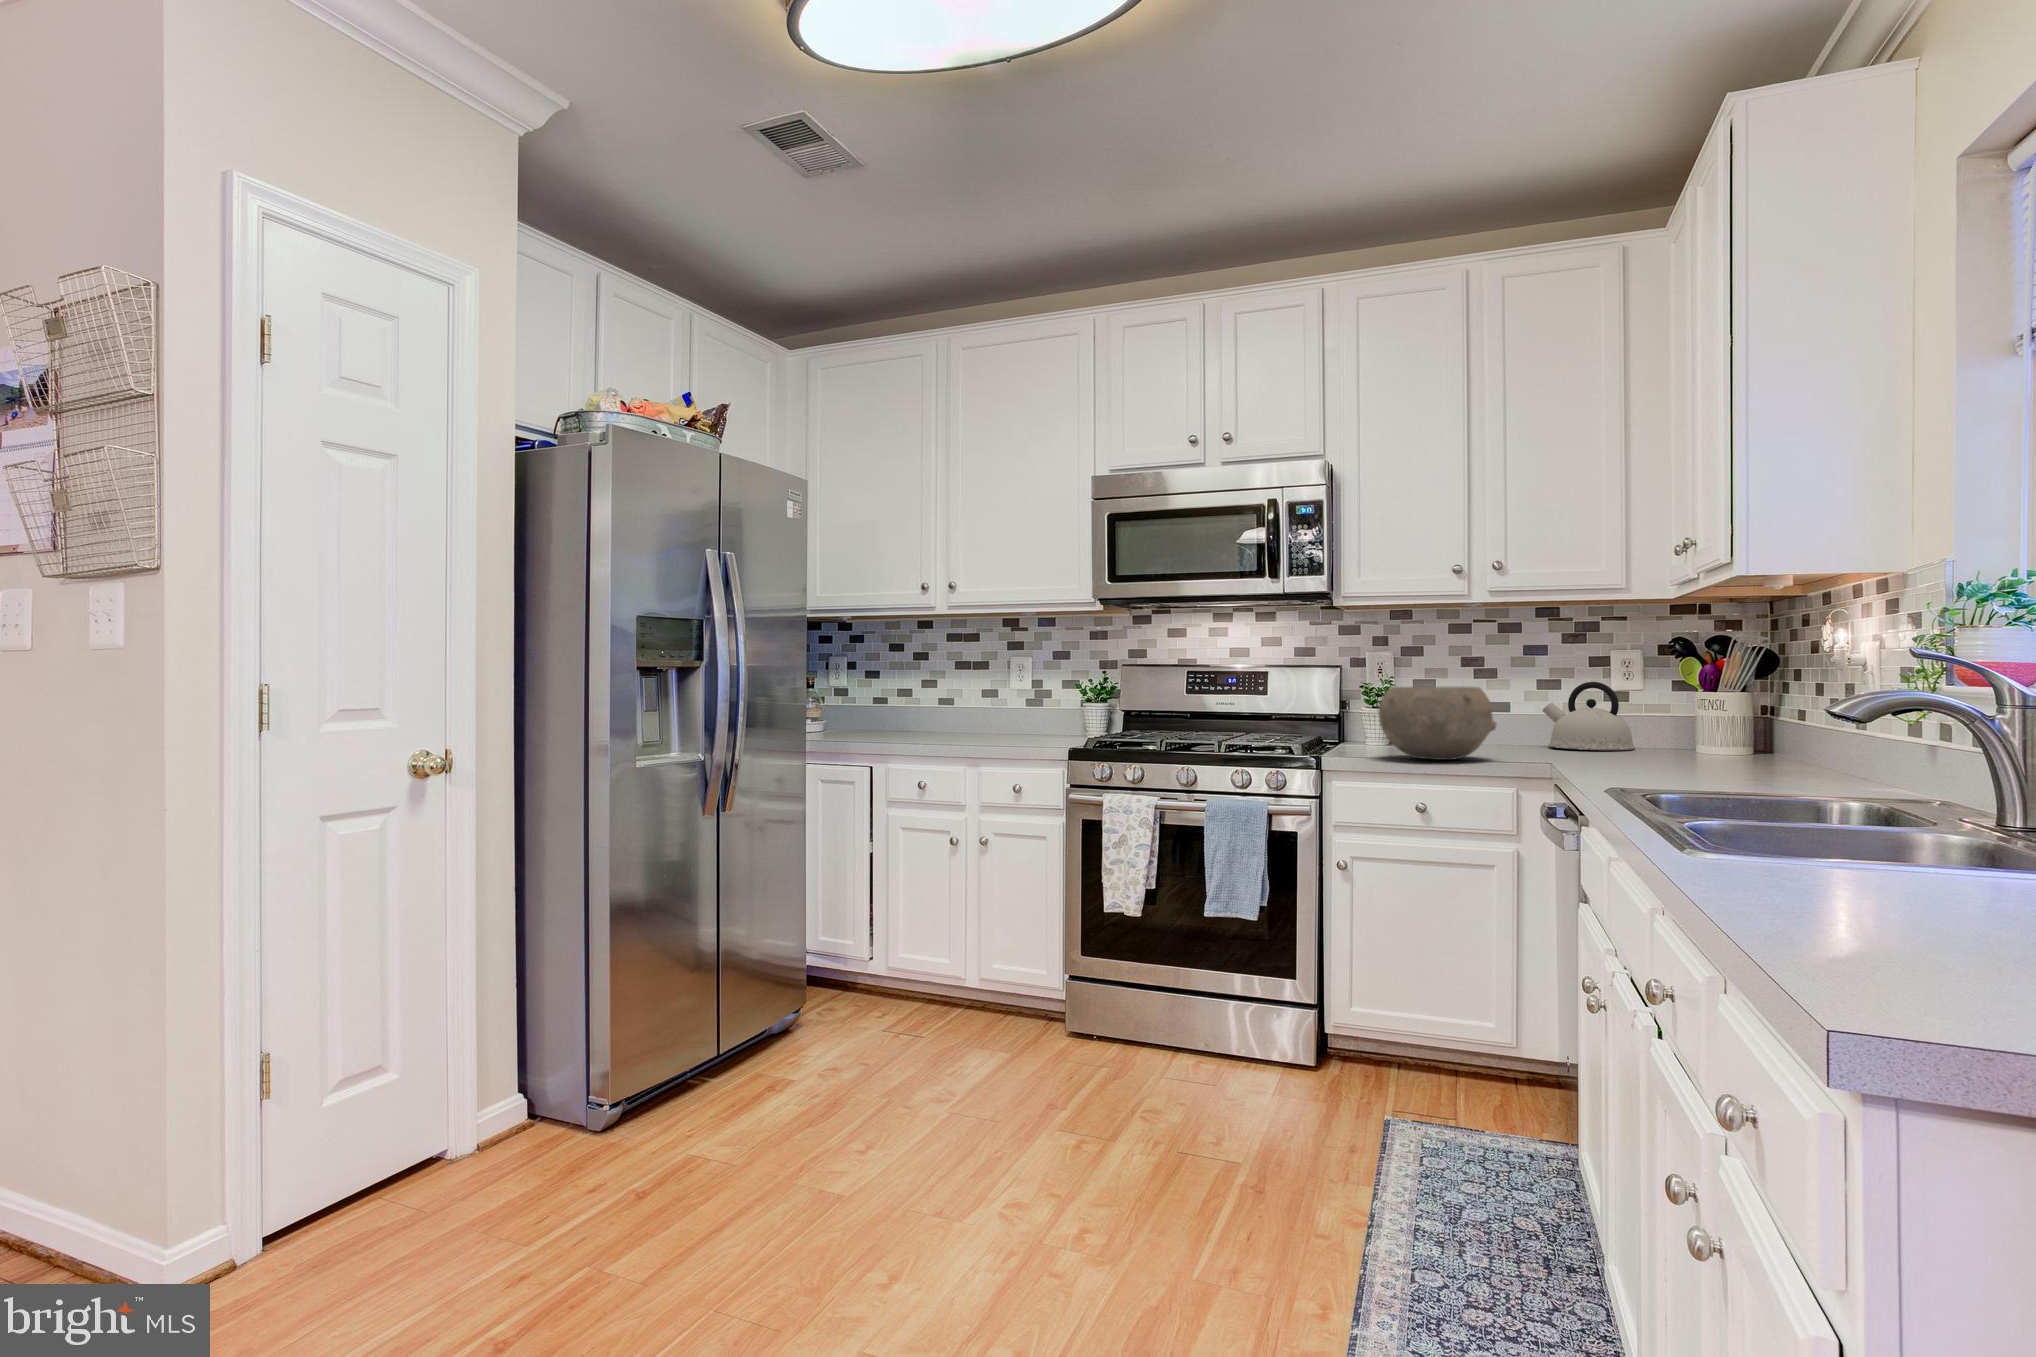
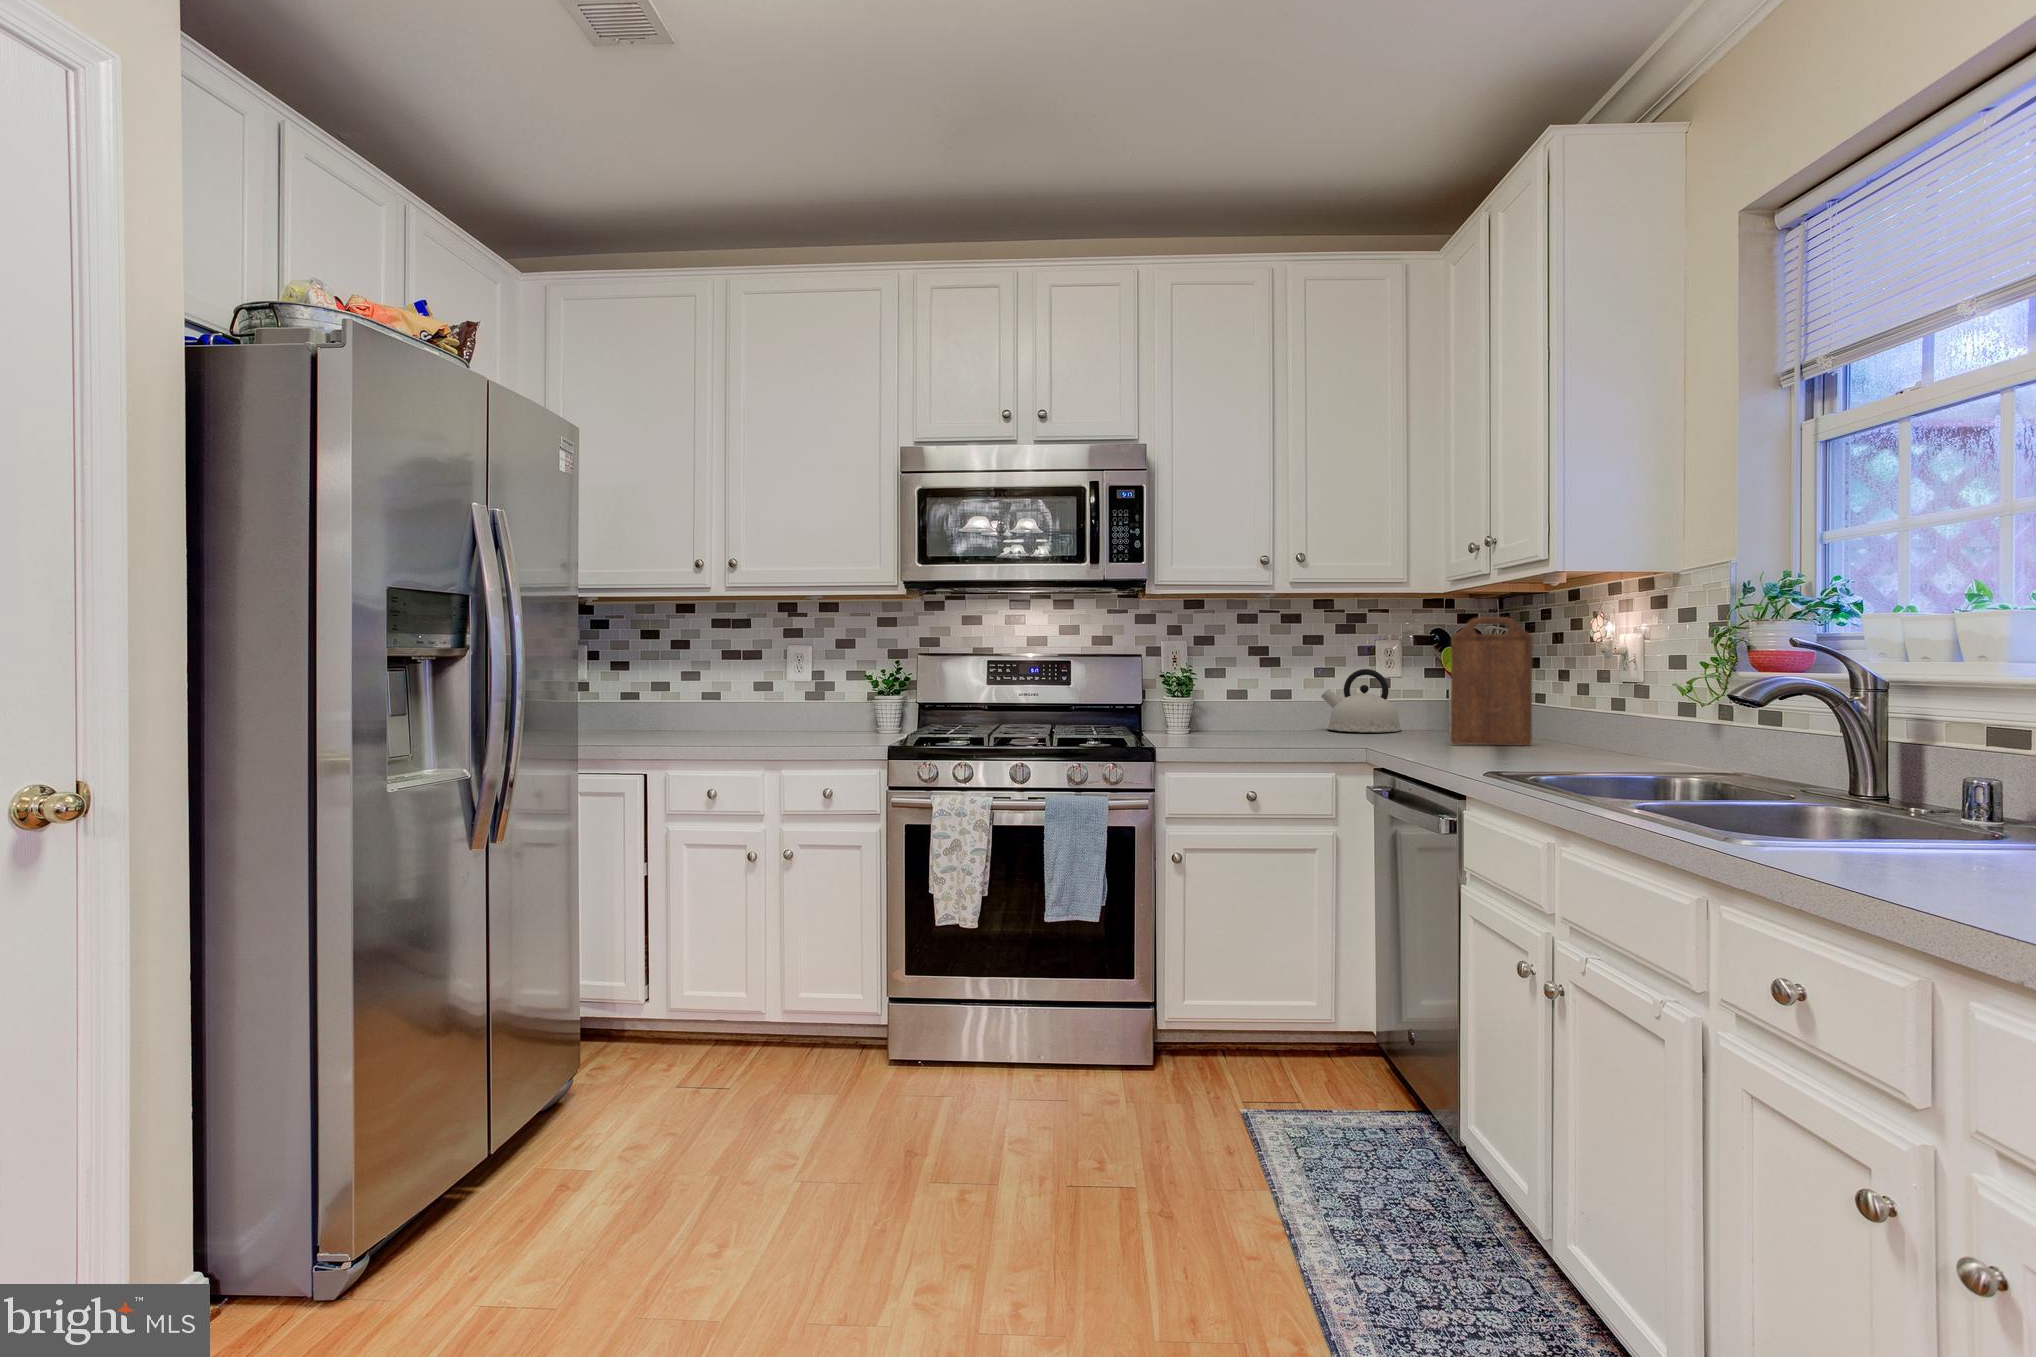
cutting board: none [1657,623,1756,766] -> present [1450,617,1533,746]
ceramic bowl: present [1379,687,1497,760] -> none [1203,676,1315,748]

